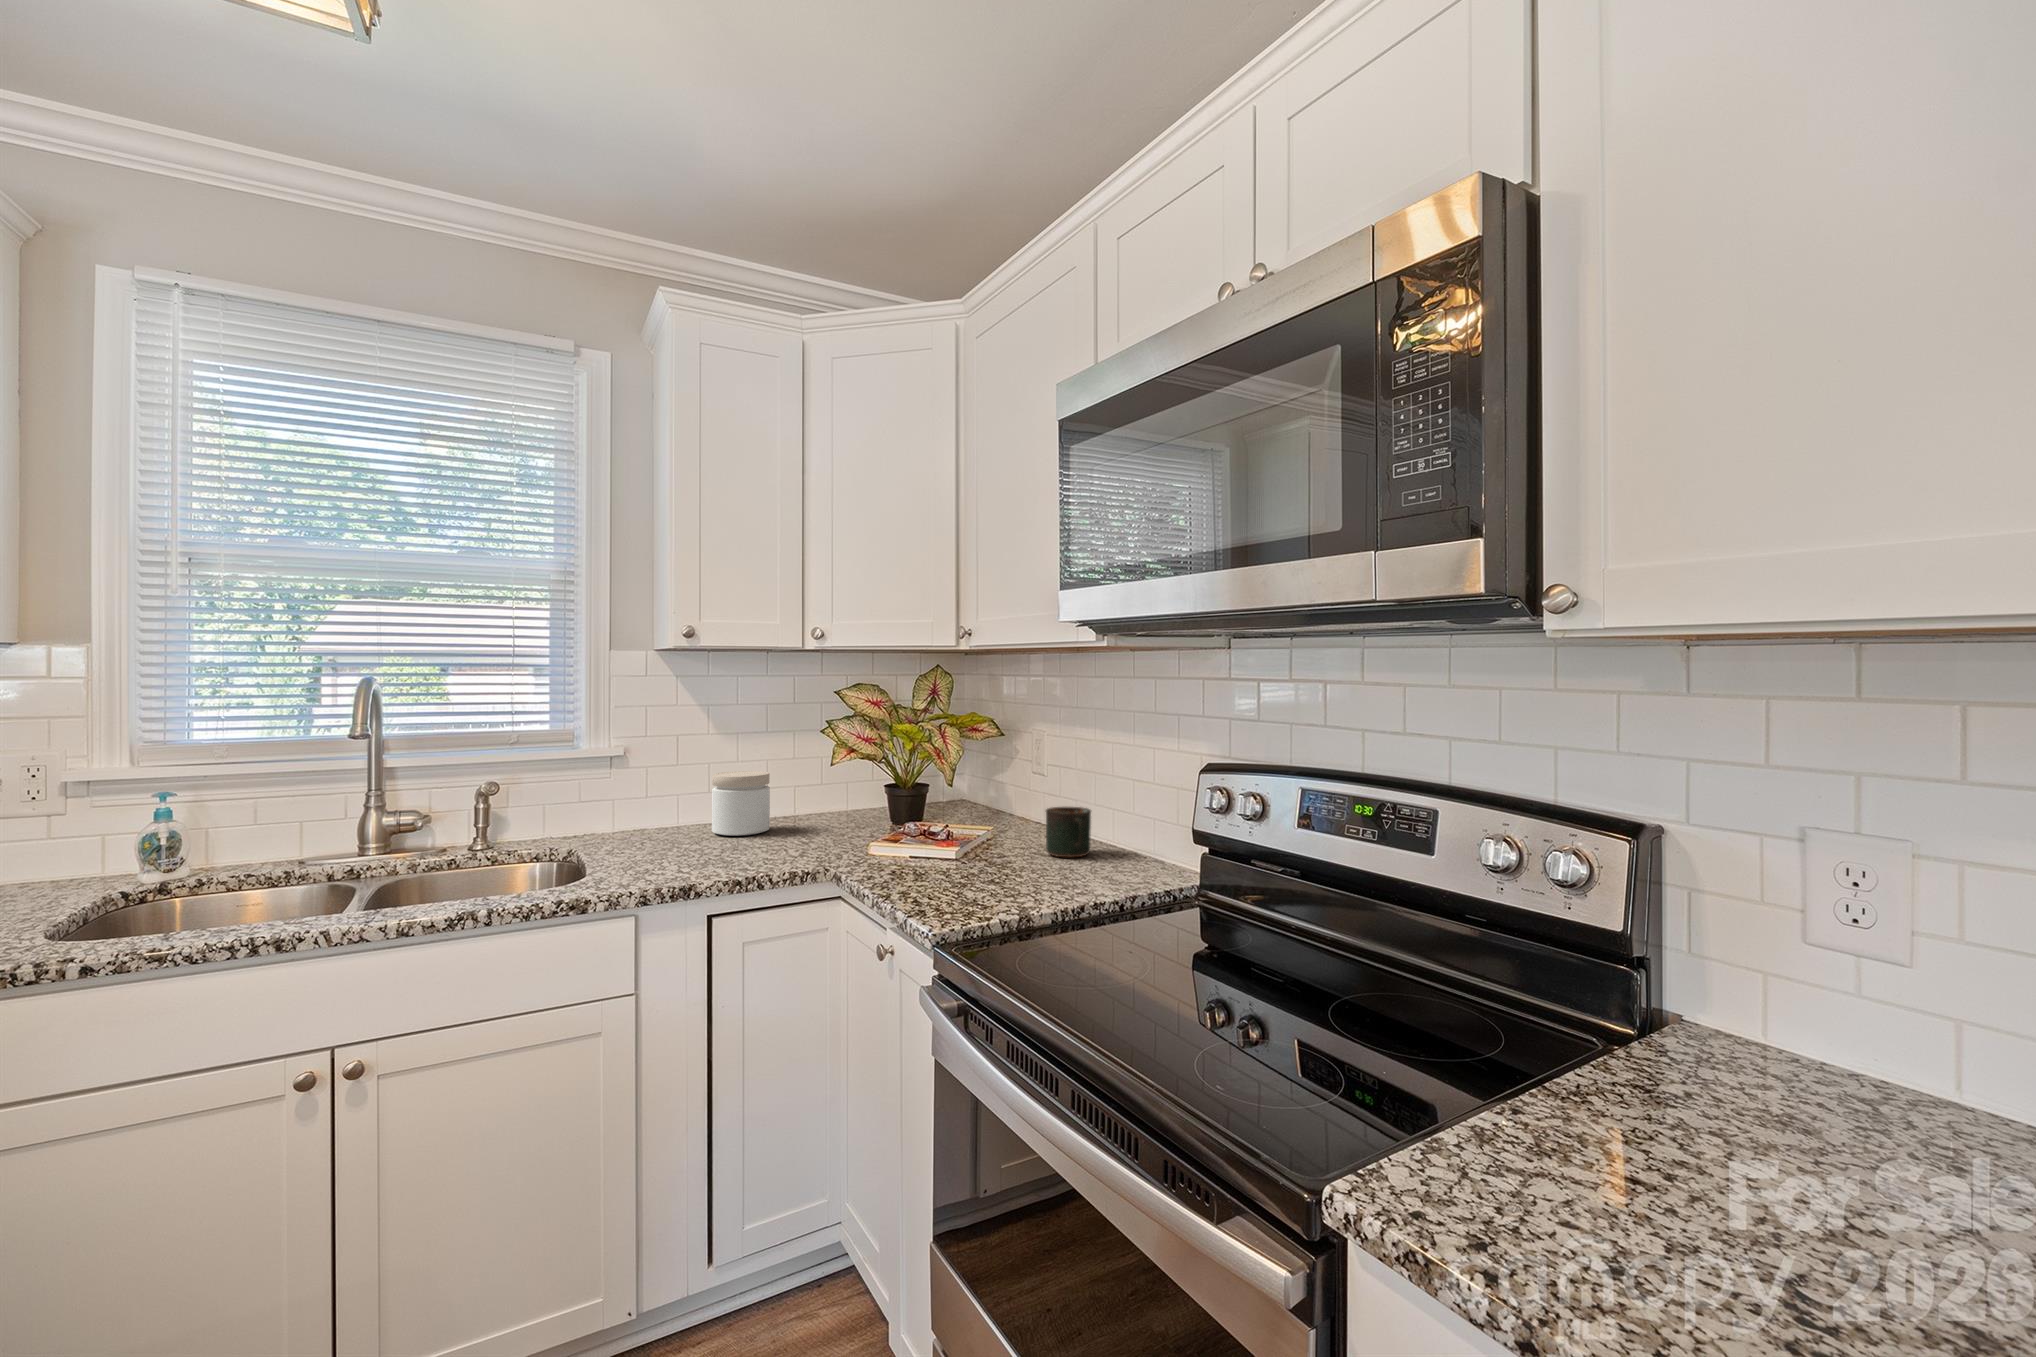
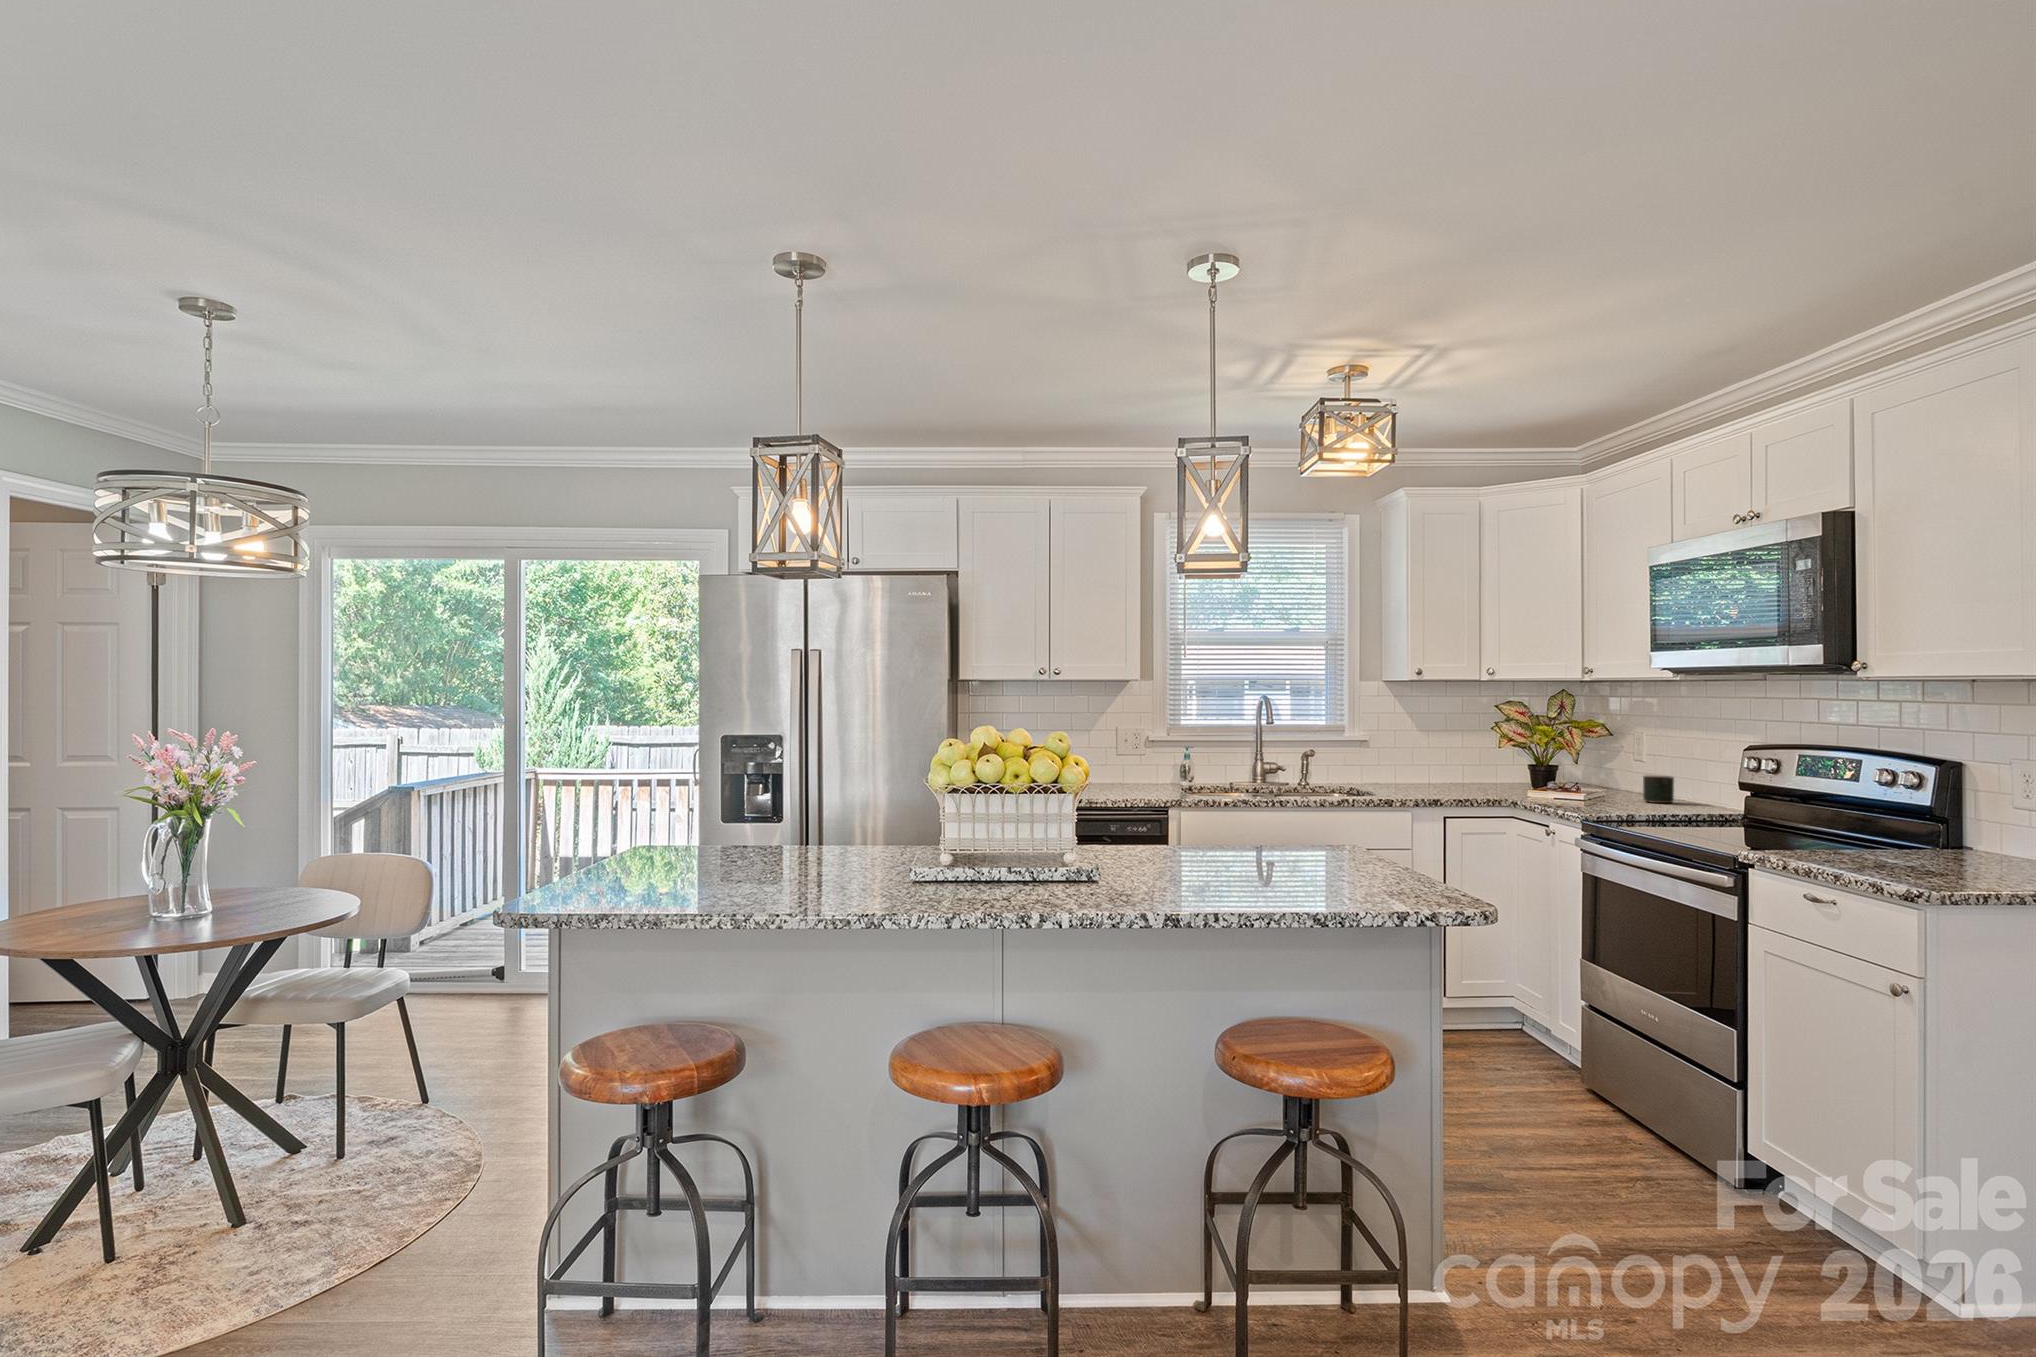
jar: present [712,771,770,836] -> none [1421,752,1455,788]

